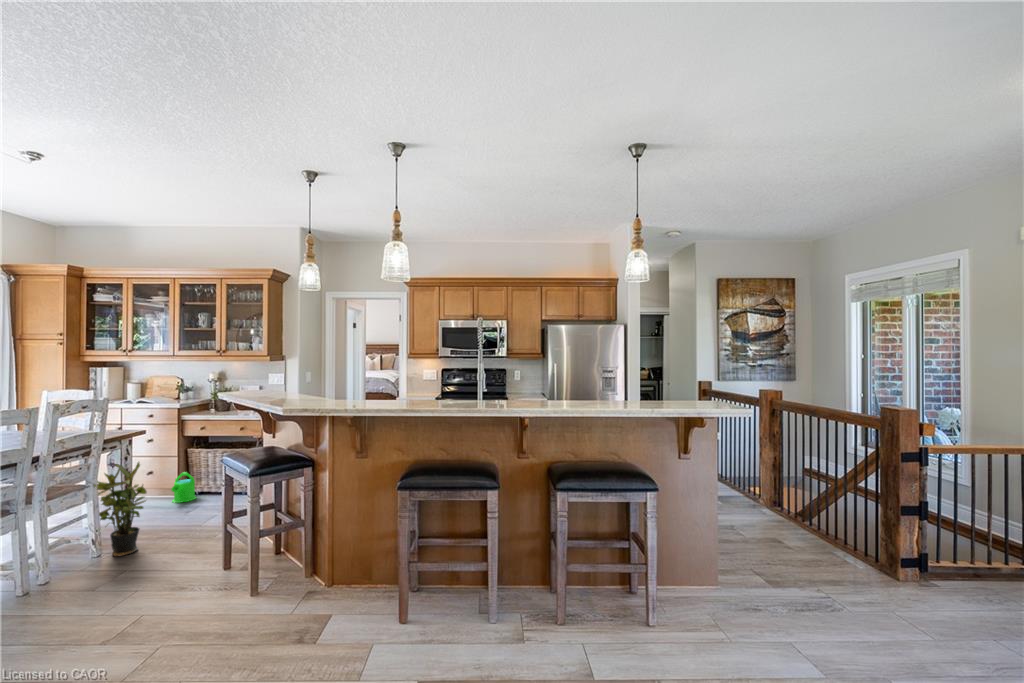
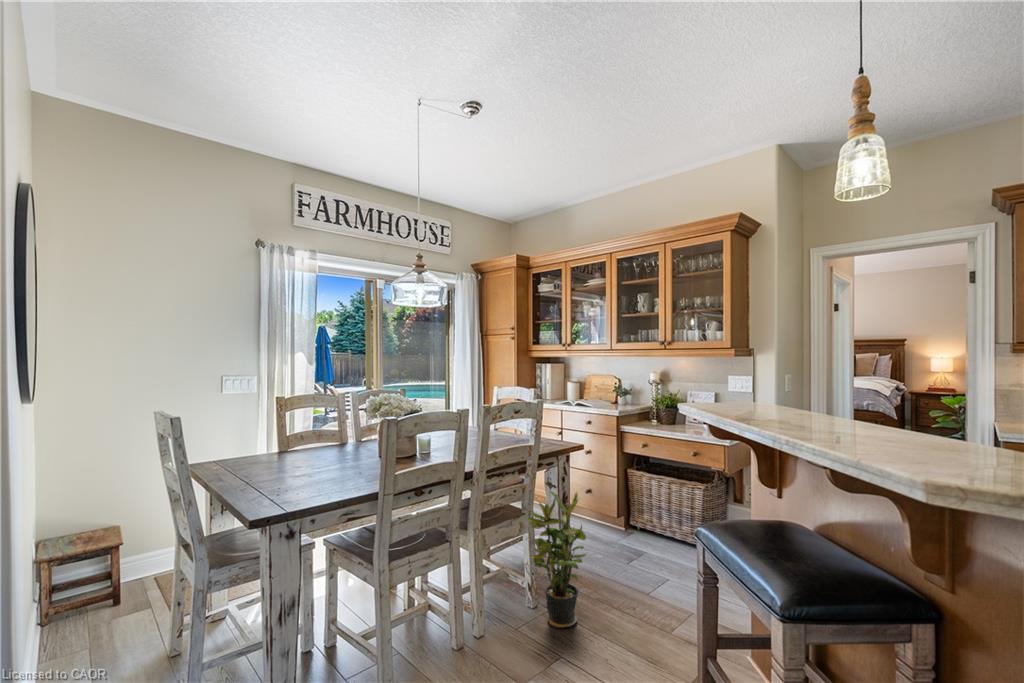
watering can: present [172,472,196,503] -> none [612,500,640,541]

